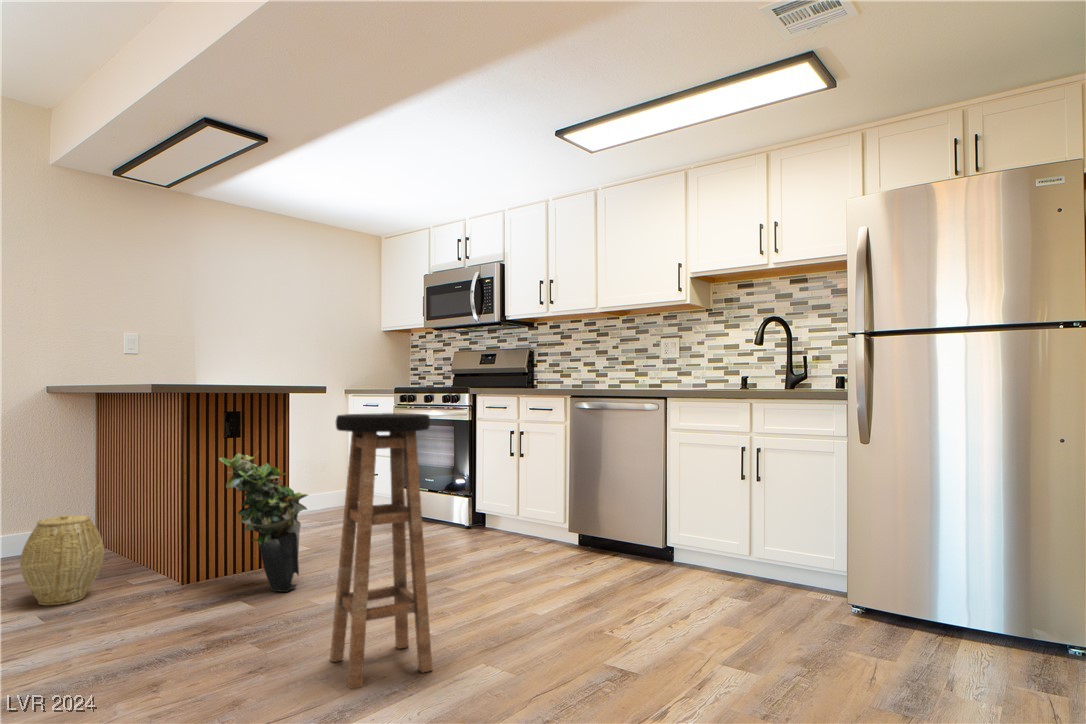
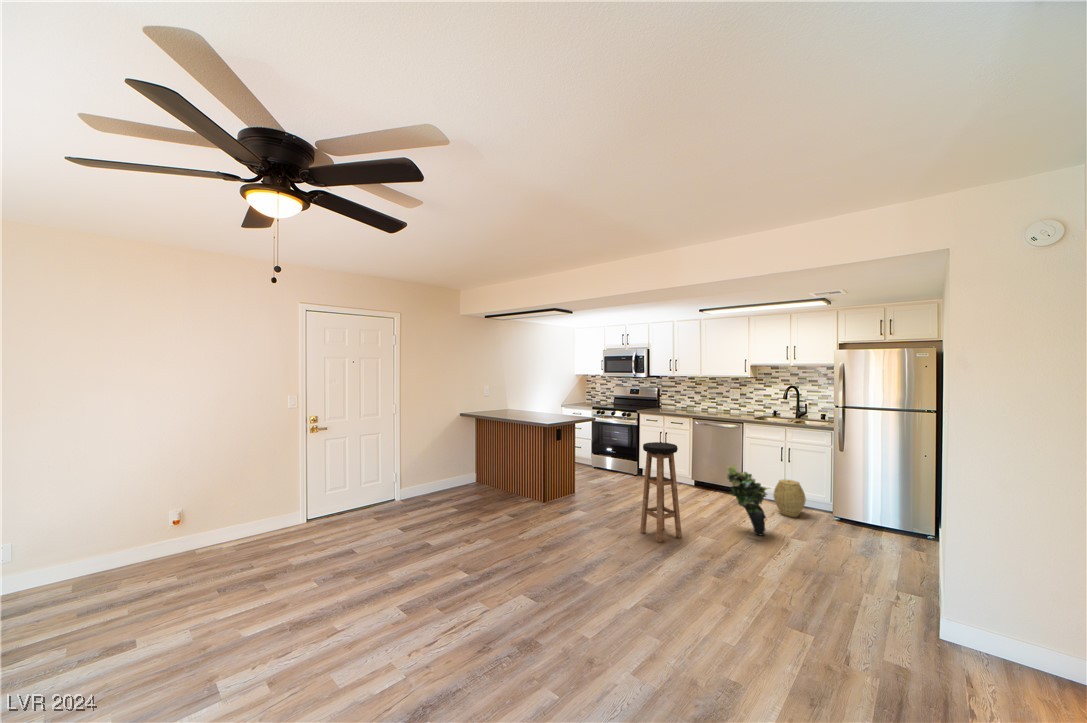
potted plant: present [219,454,307,592] -> present [727,465,770,536]
woven basket: present [20,515,104,605] -> present [774,479,806,517]

